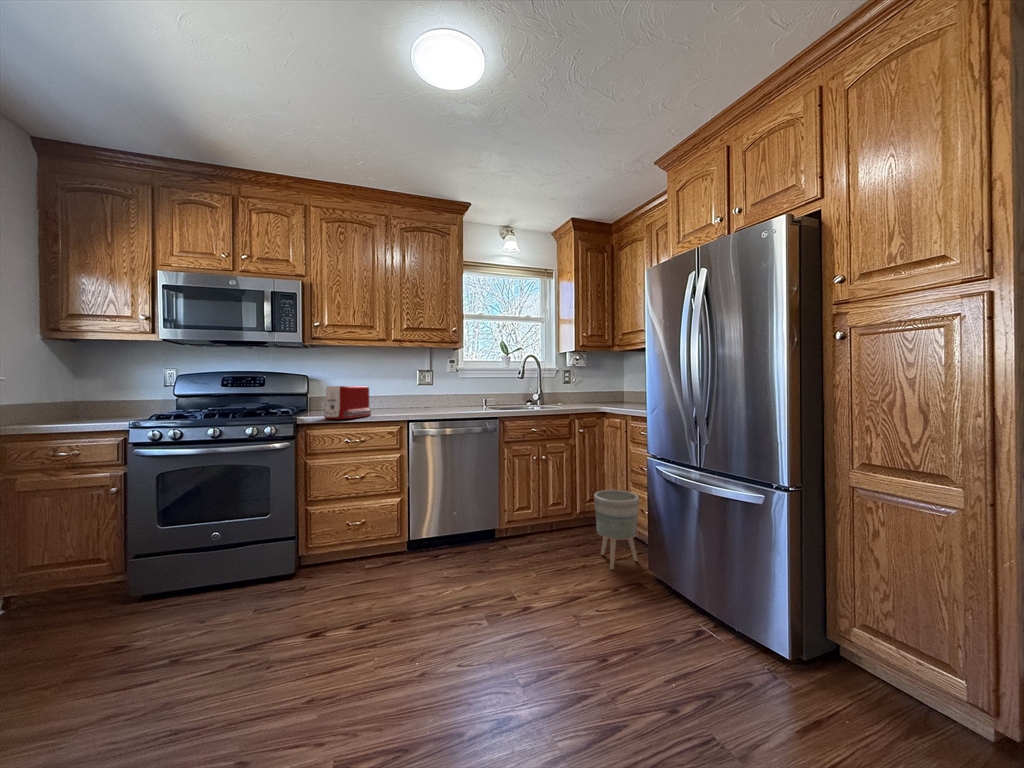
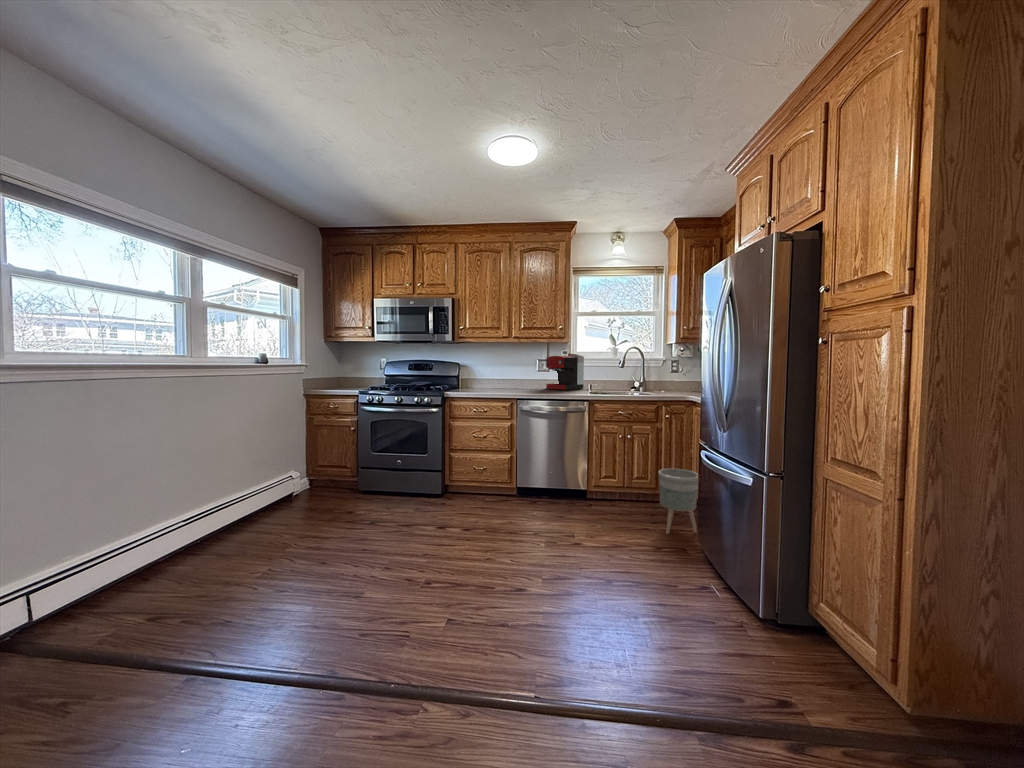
coffee maker: none [429,362,474,407] -> present [546,353,584,390]
toaster: present [324,386,371,419] -> none [462,372,495,395]

